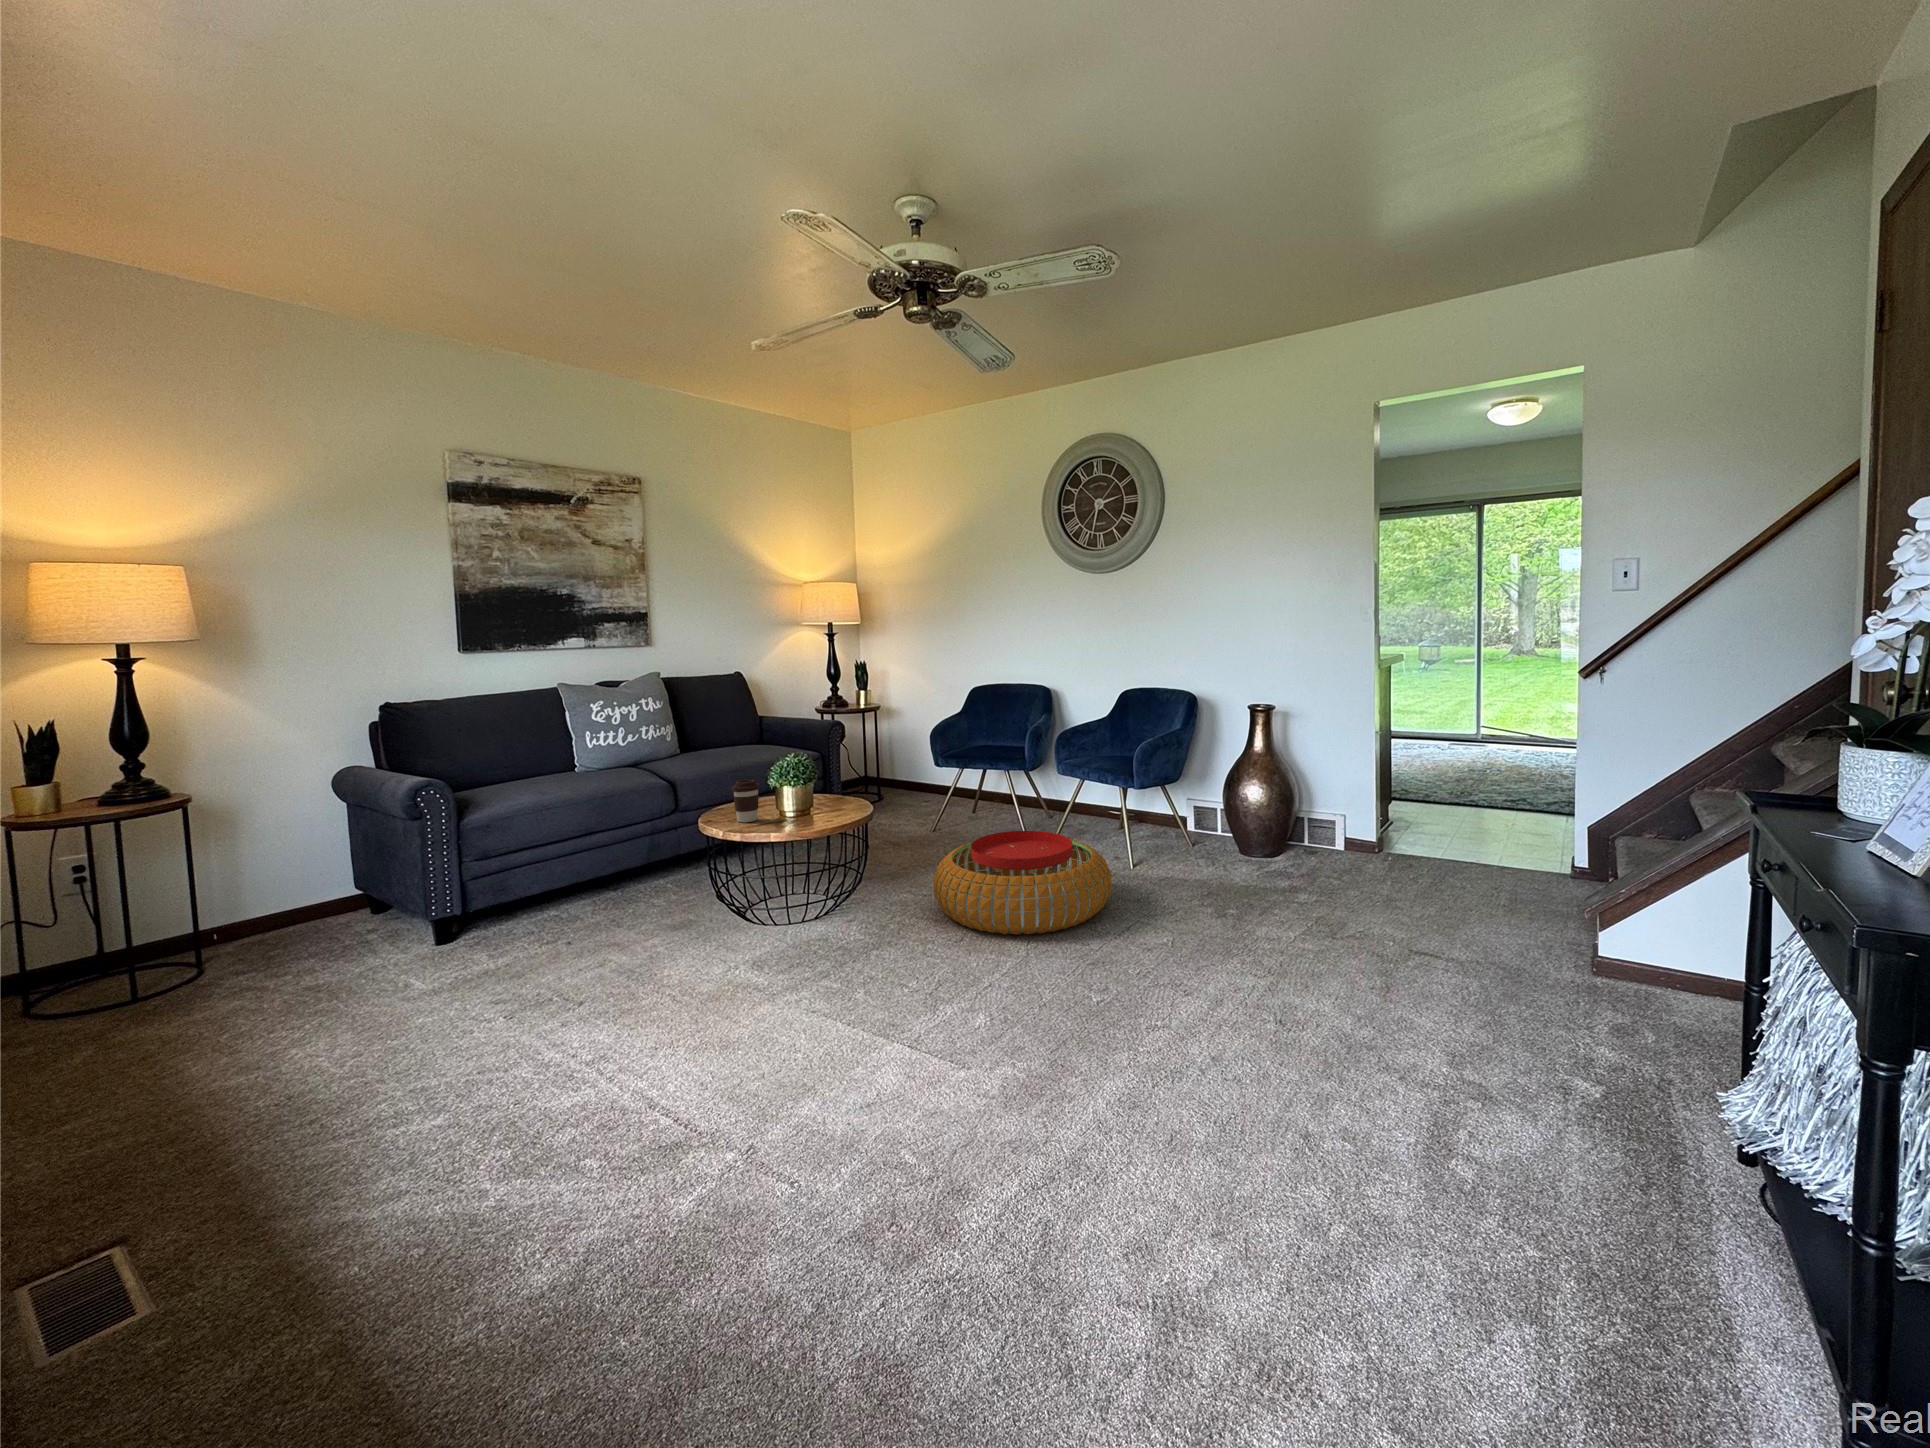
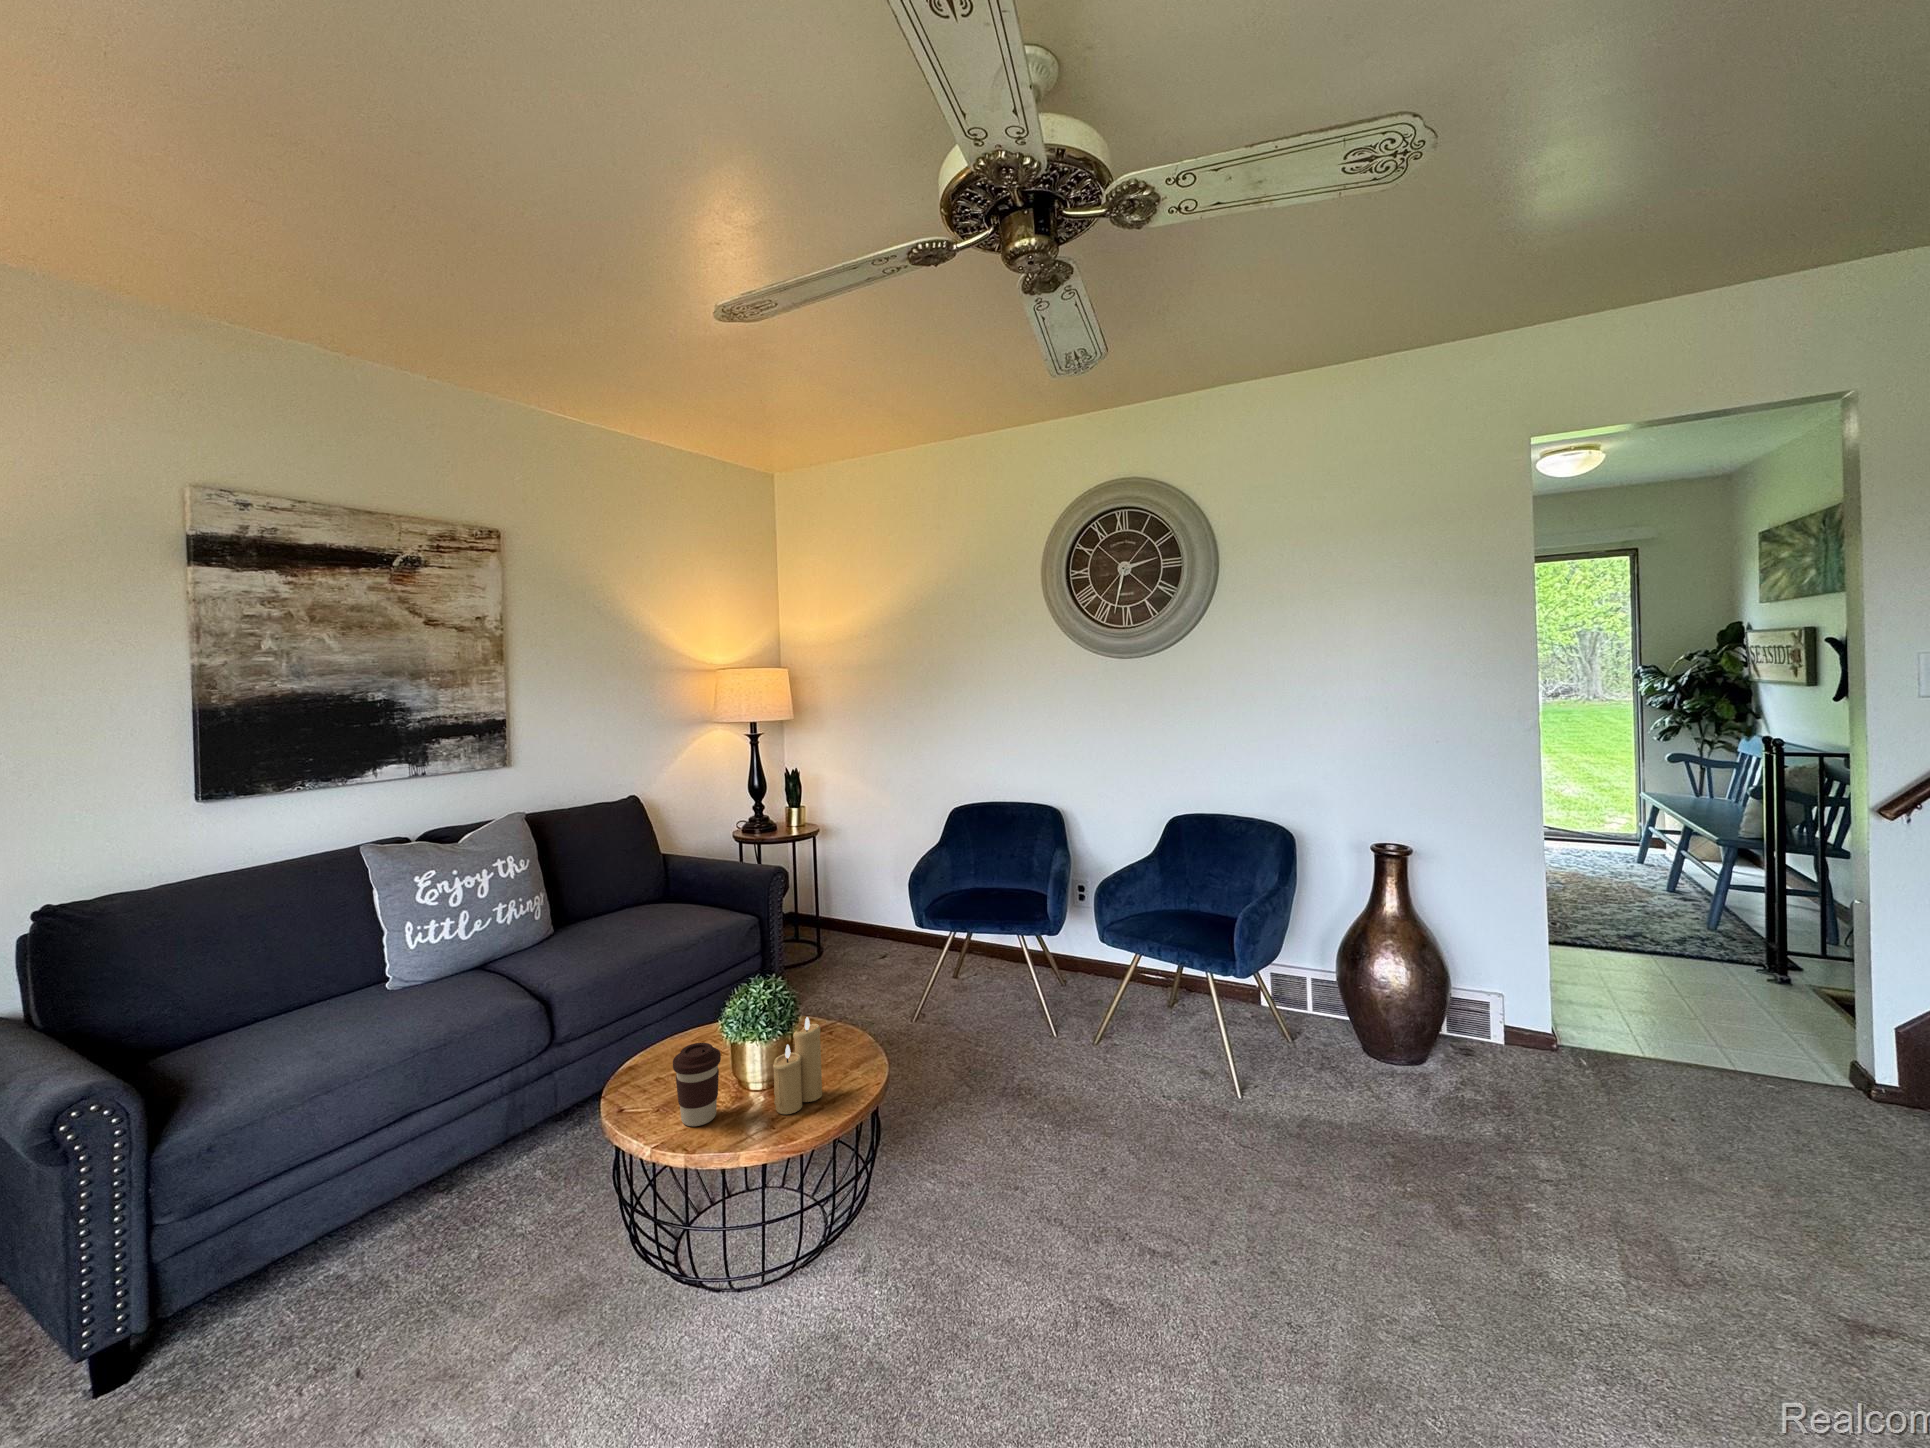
candle: none [790,770,821,821] -> present [773,1017,822,1114]
pouf: present [933,831,1112,935] -> none [1003,1073,1301,1313]

